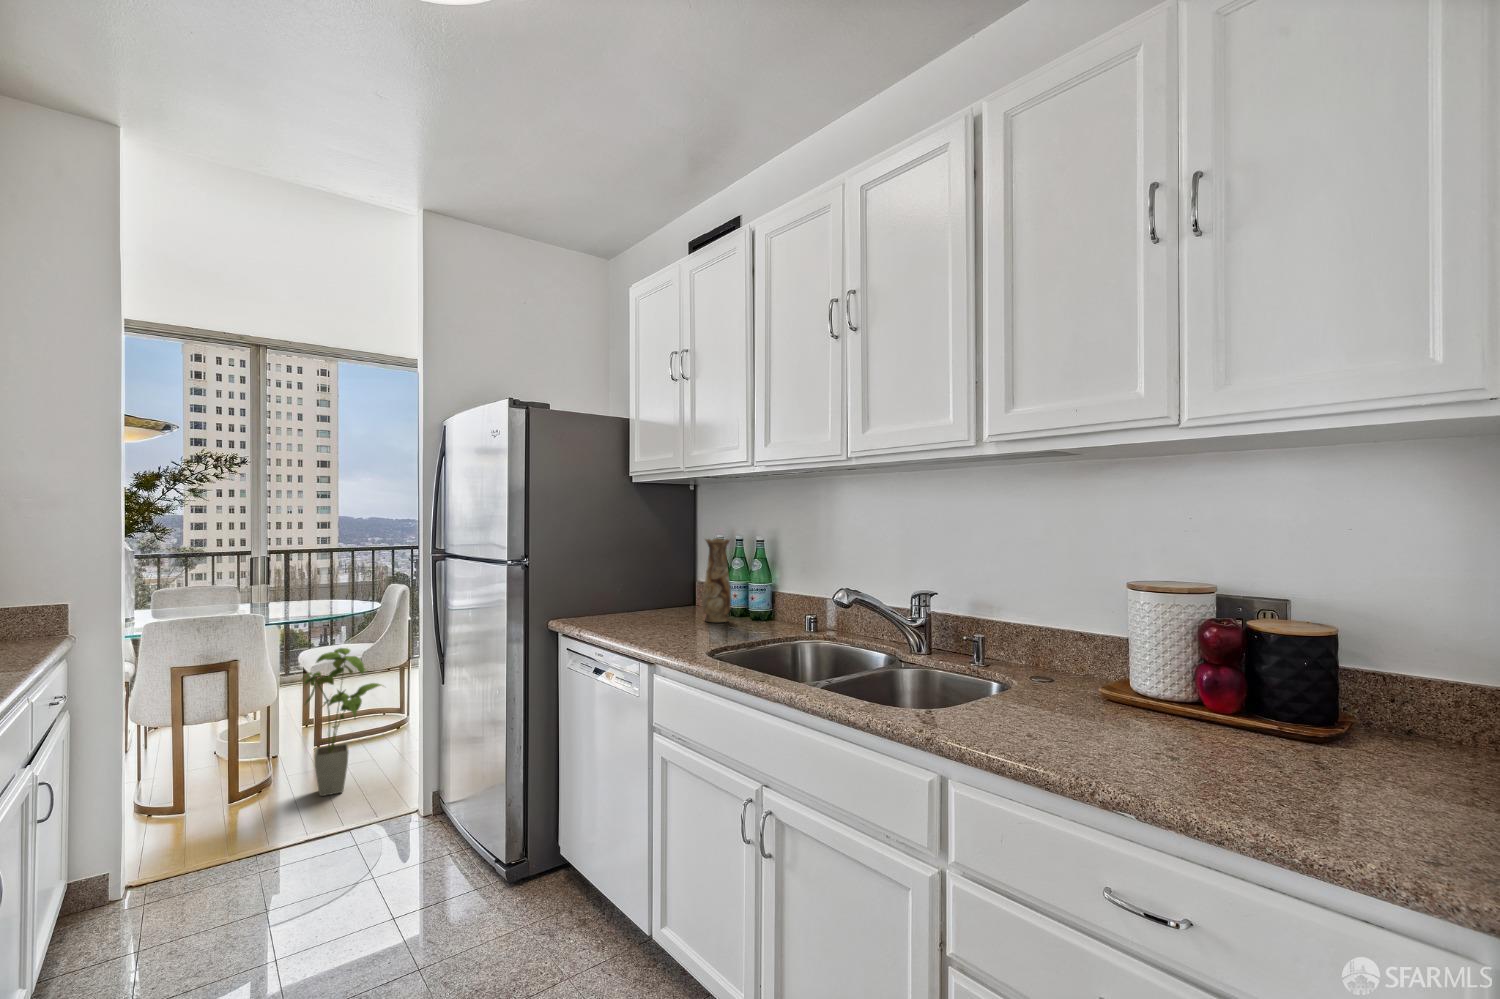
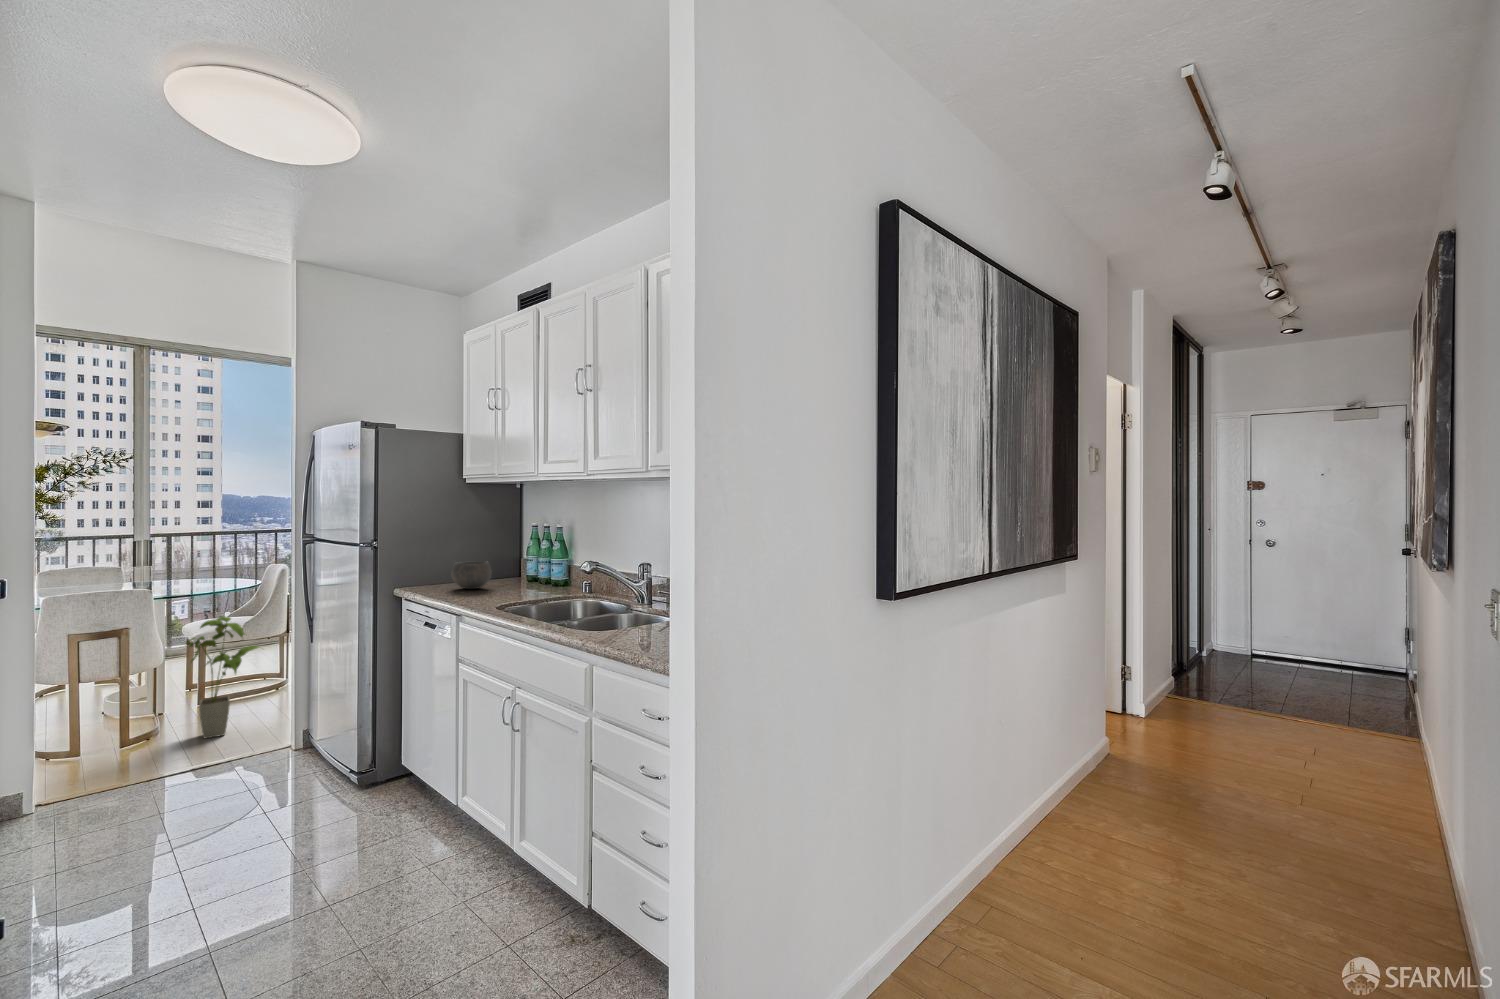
vase: present [702,538,731,622] -> none [515,527,538,589]
bowl: none [623,584,673,622] -> present [451,561,492,589]

